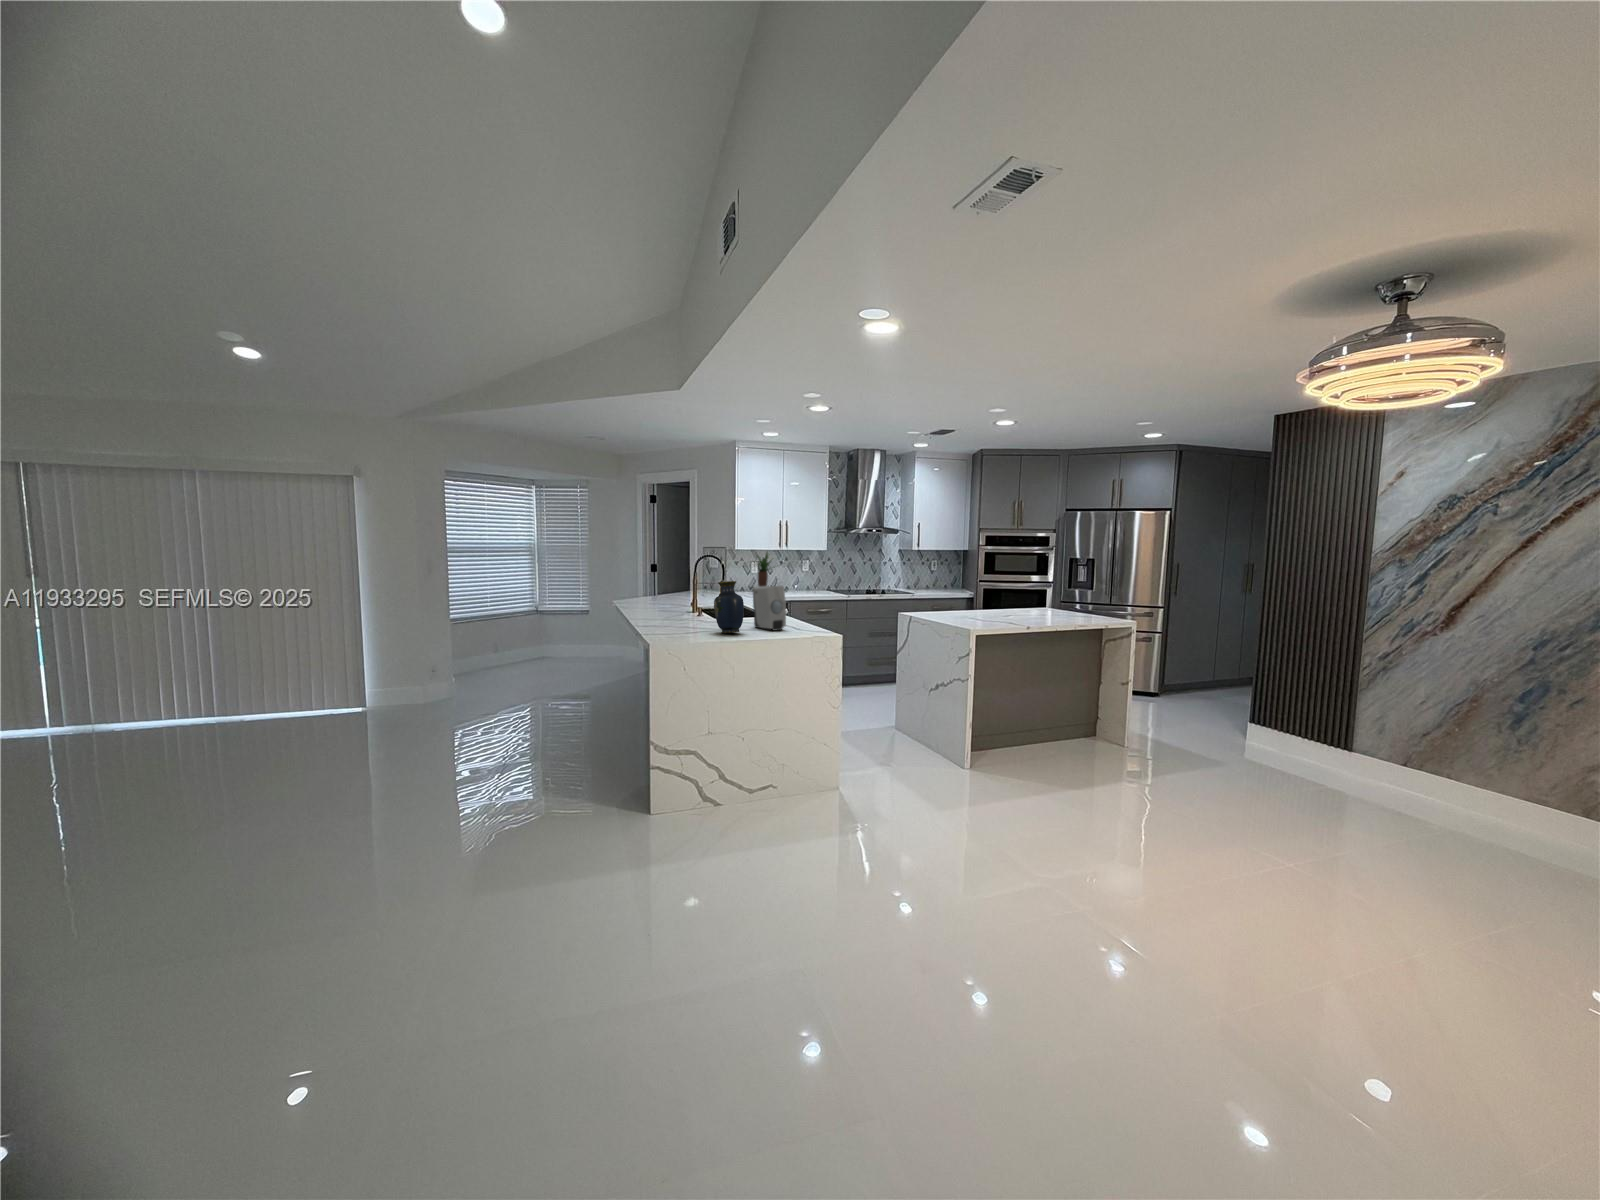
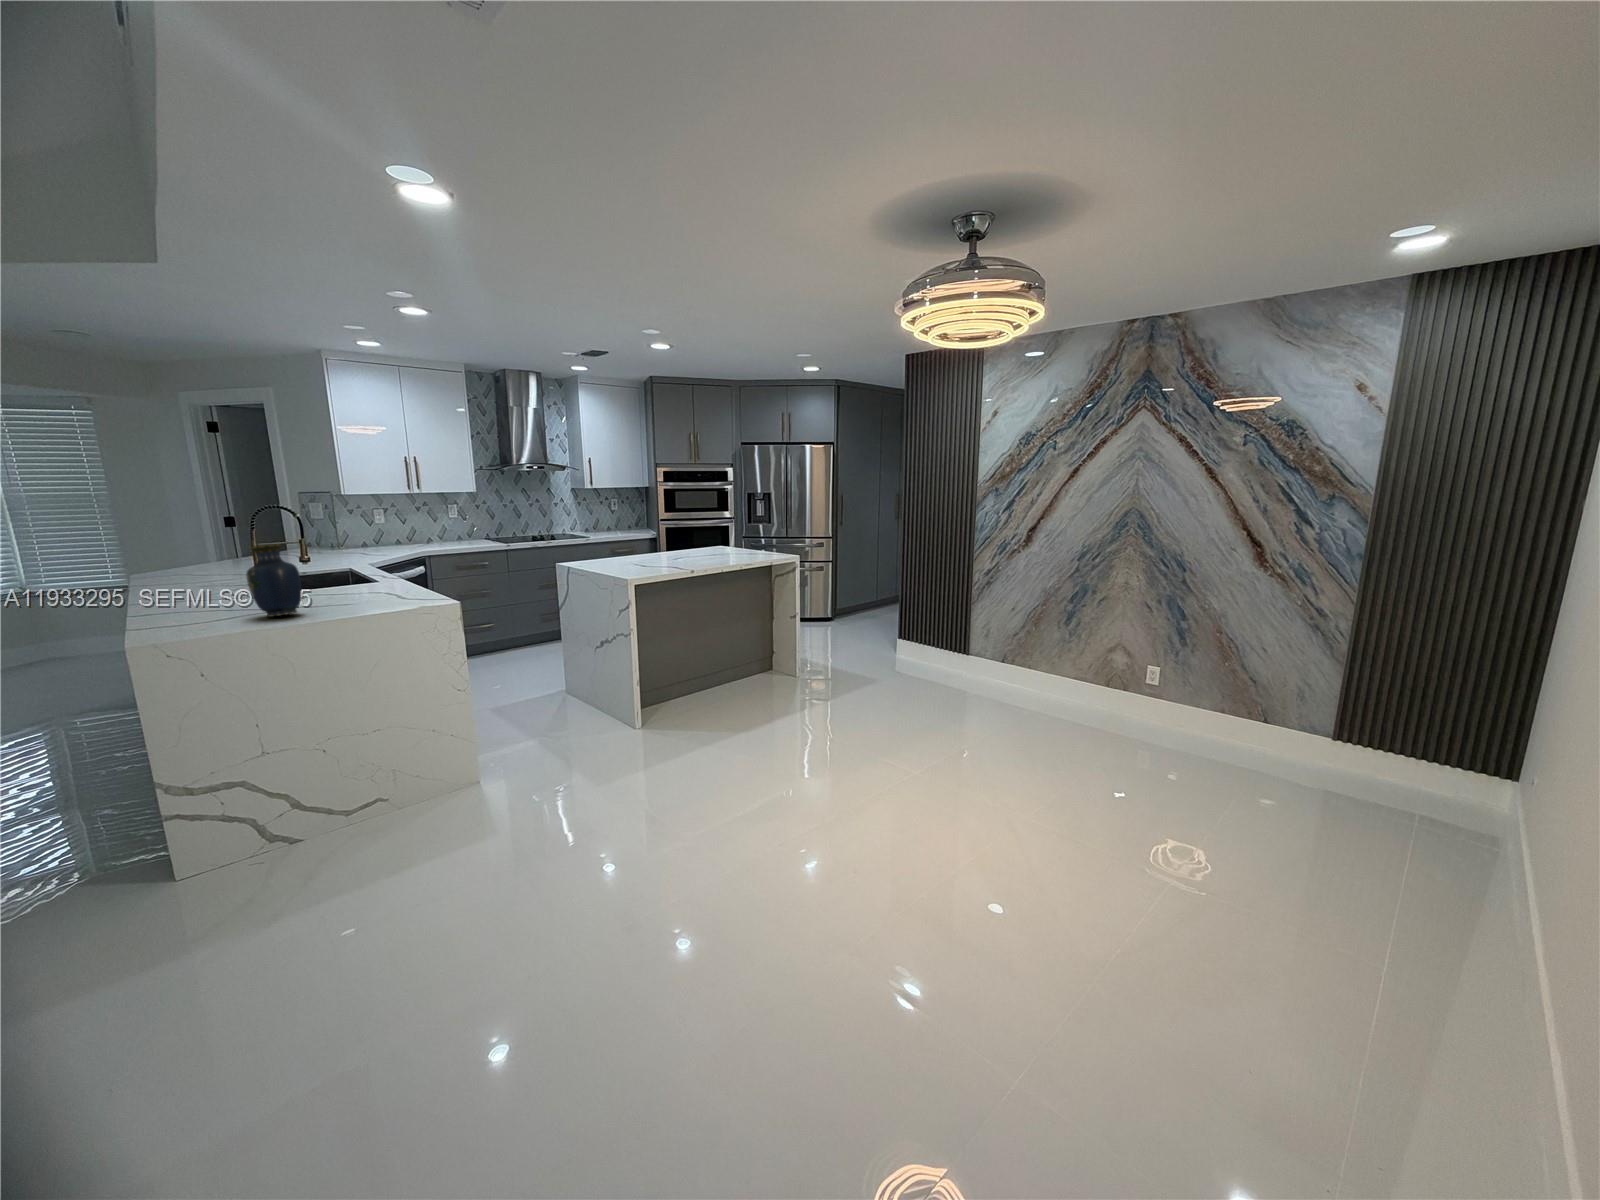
potted plant: present [754,552,771,587] -> none [369,492,419,543]
soap dispenser: present [753,586,786,631] -> none [322,545,380,605]

